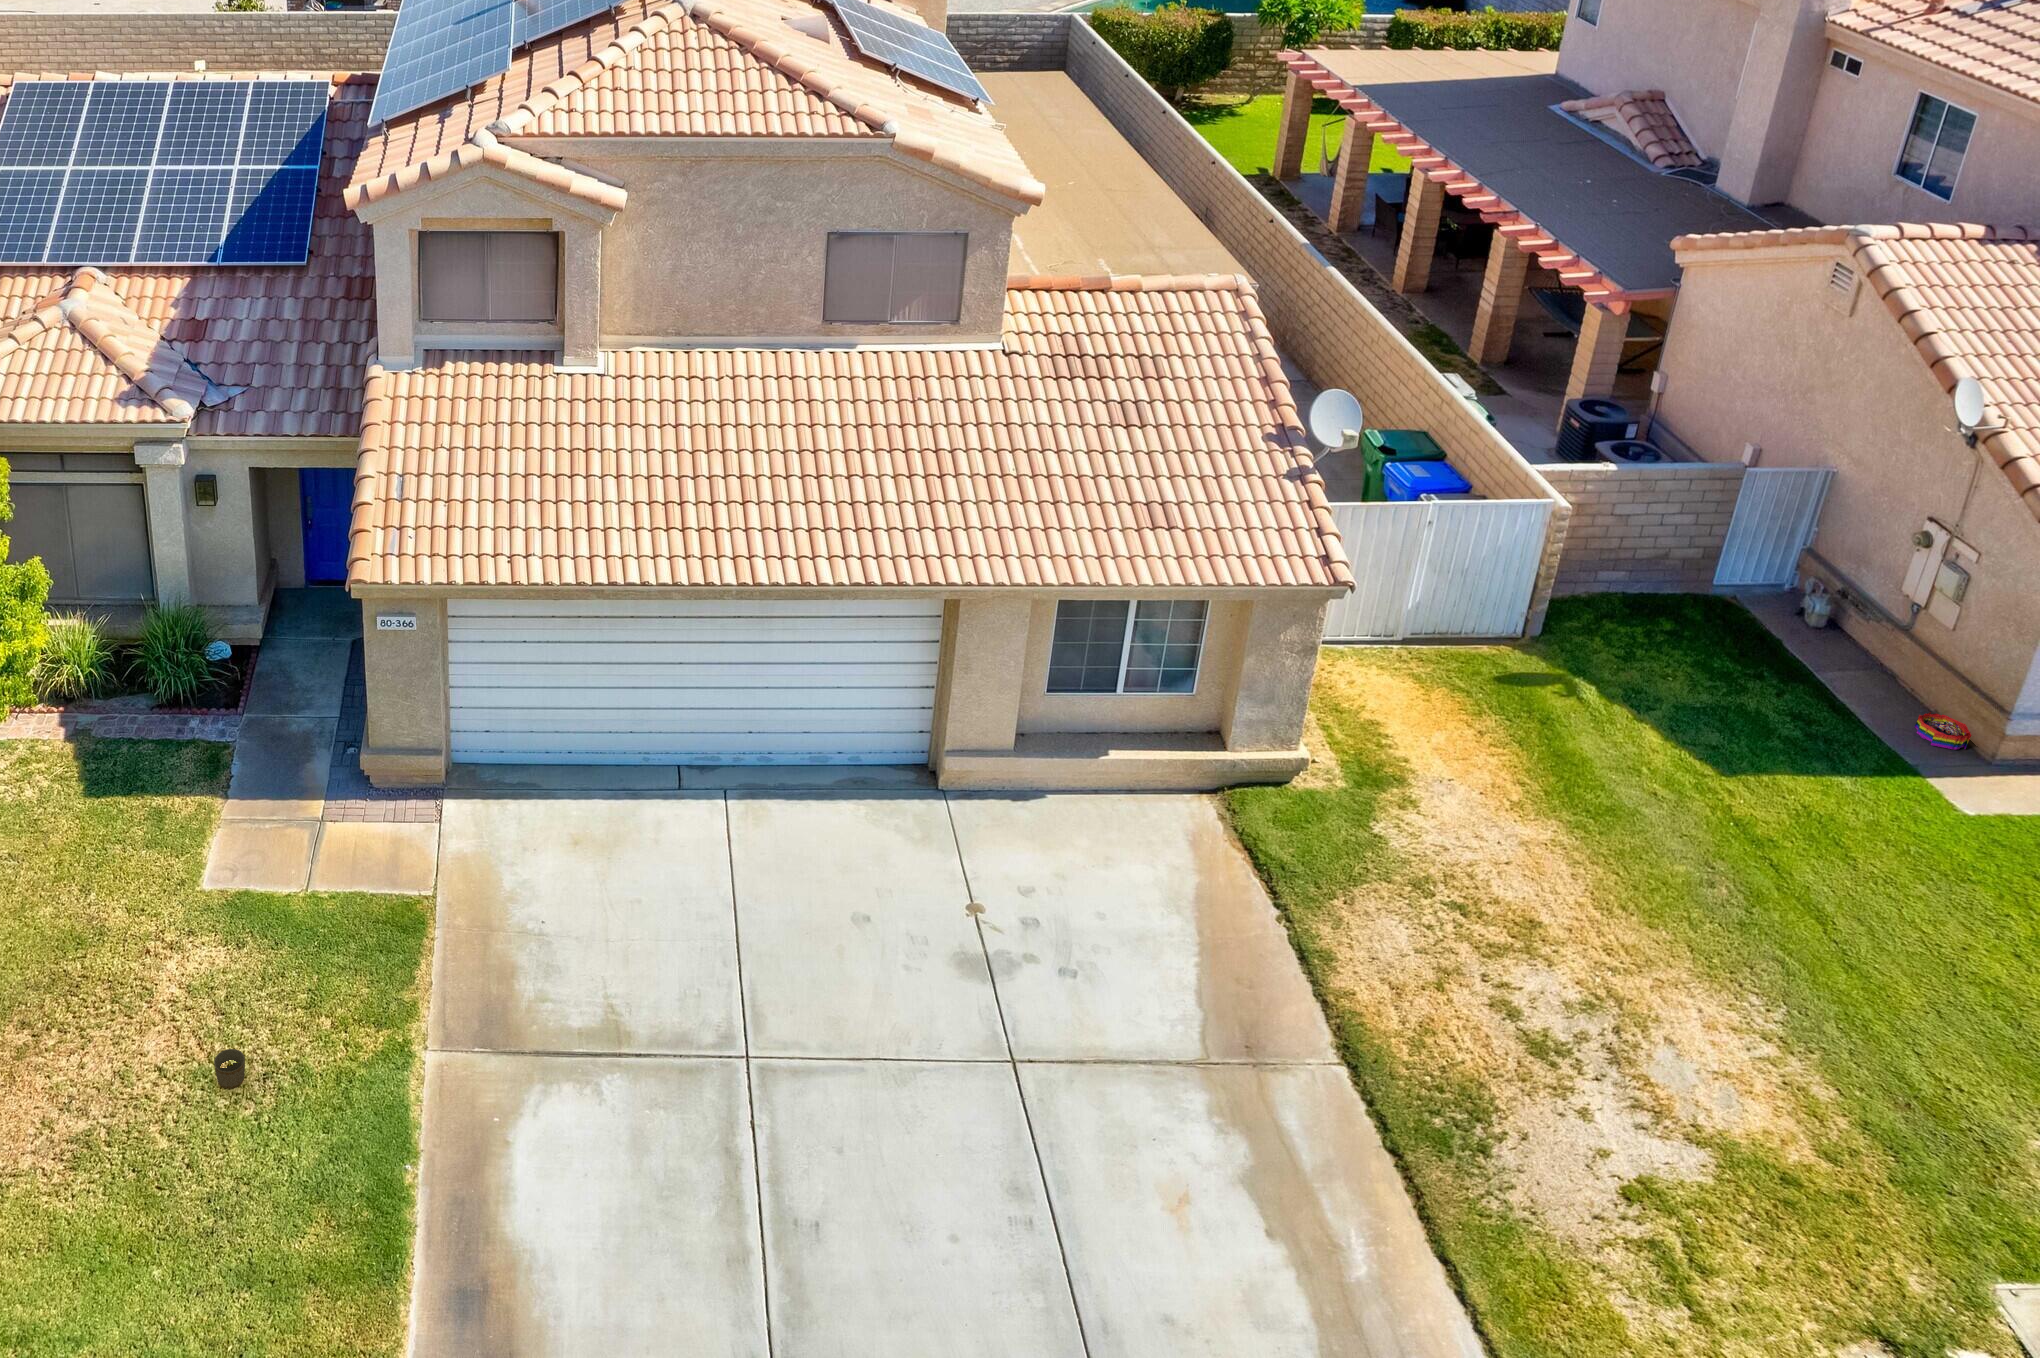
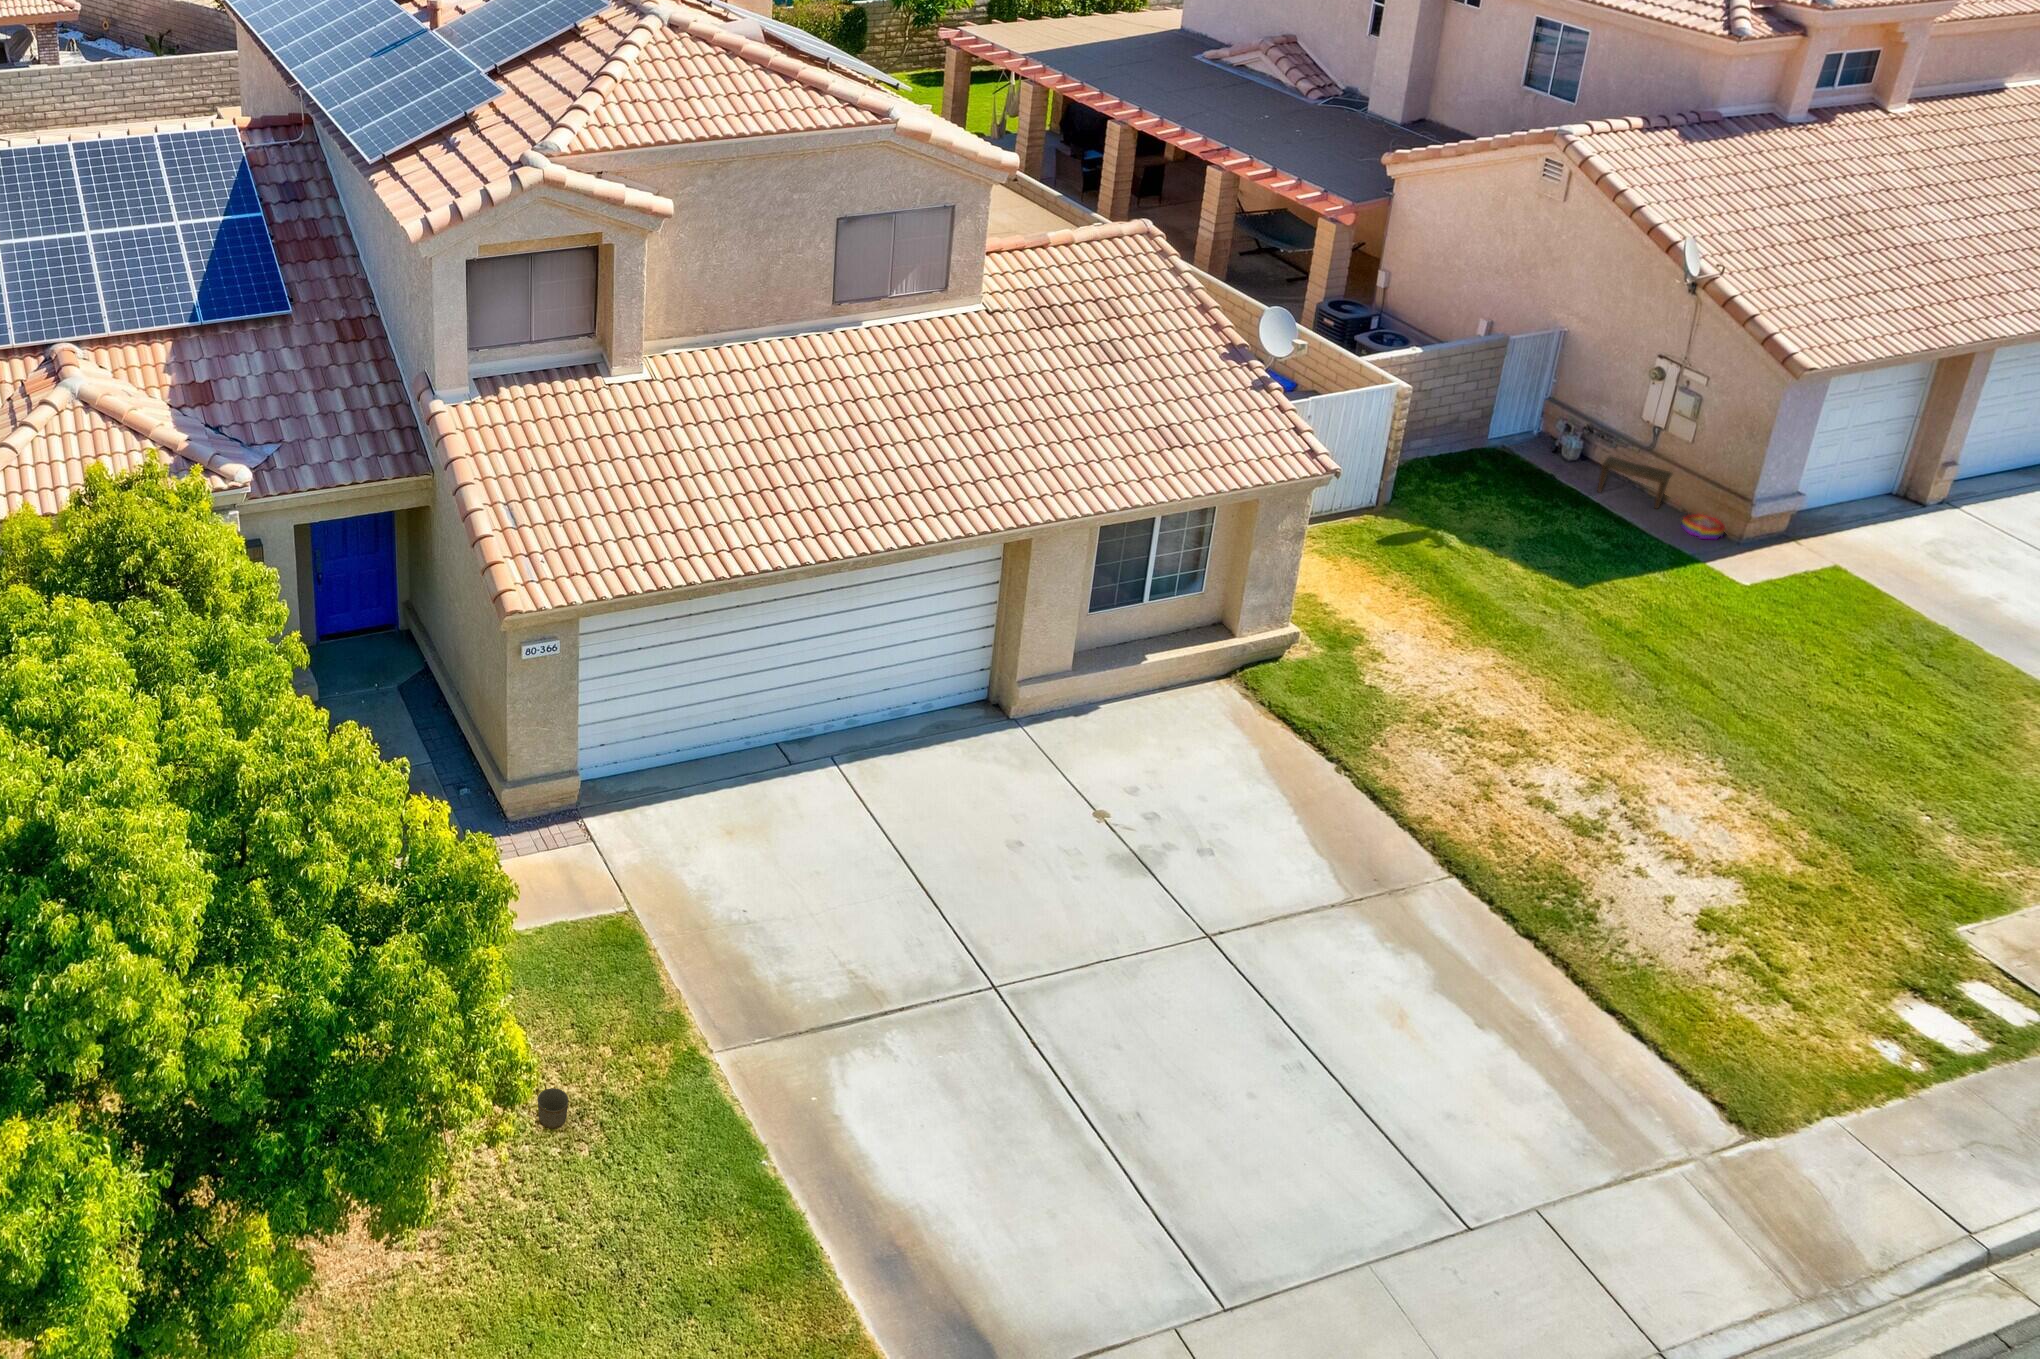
bench: none [1823,625,1925,700] -> present [1597,456,1672,508]

